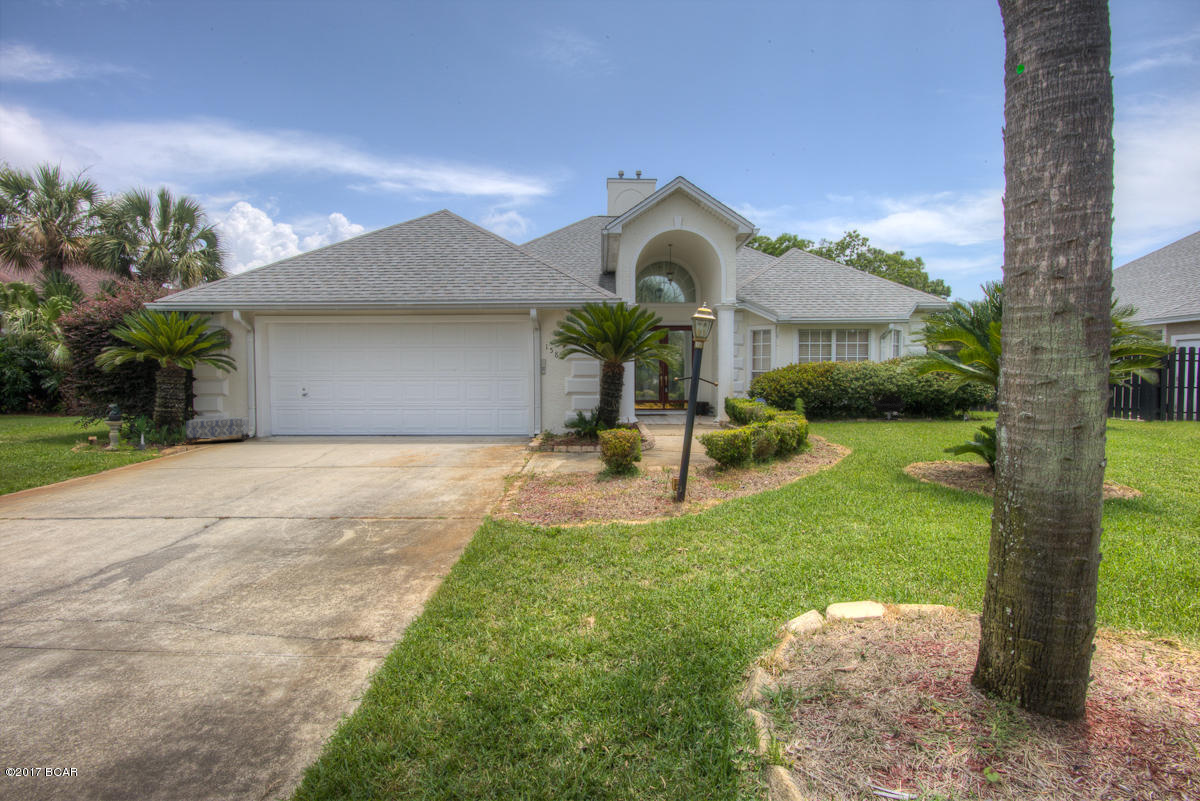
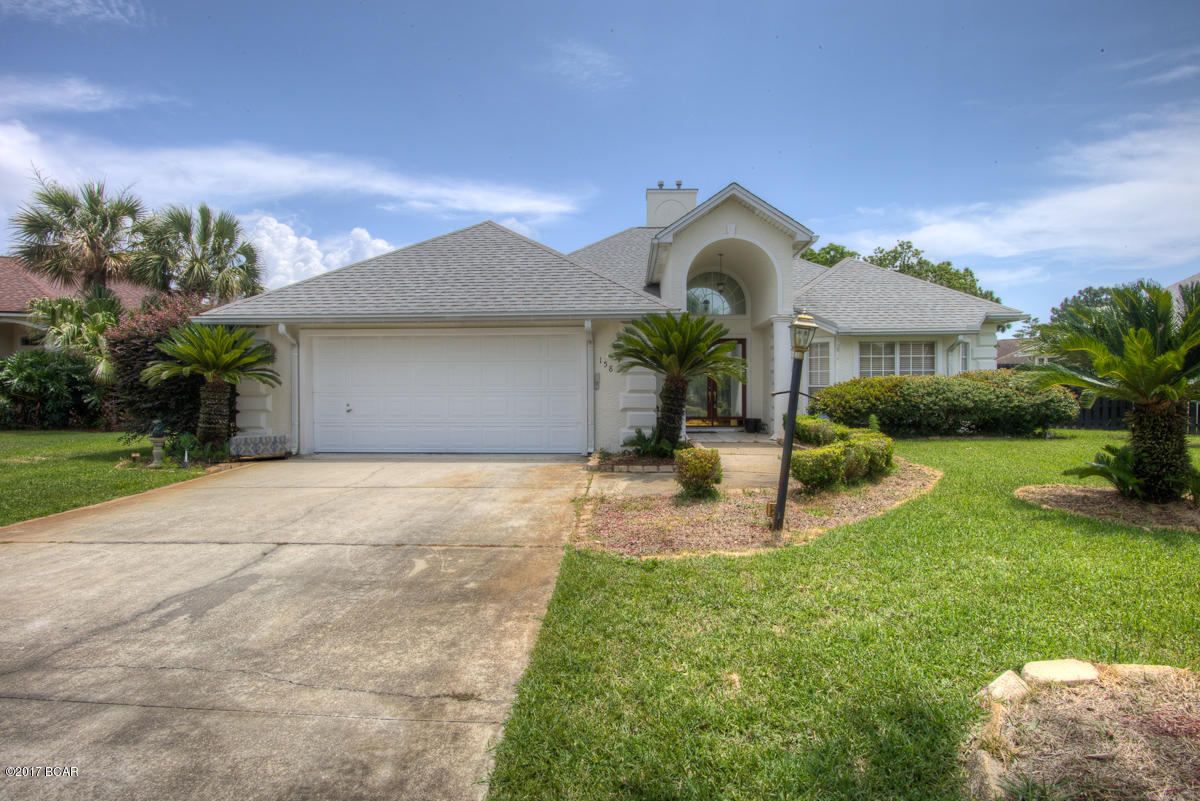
lounge chair: present [873,395,905,420] -> none [947,410,984,439]

